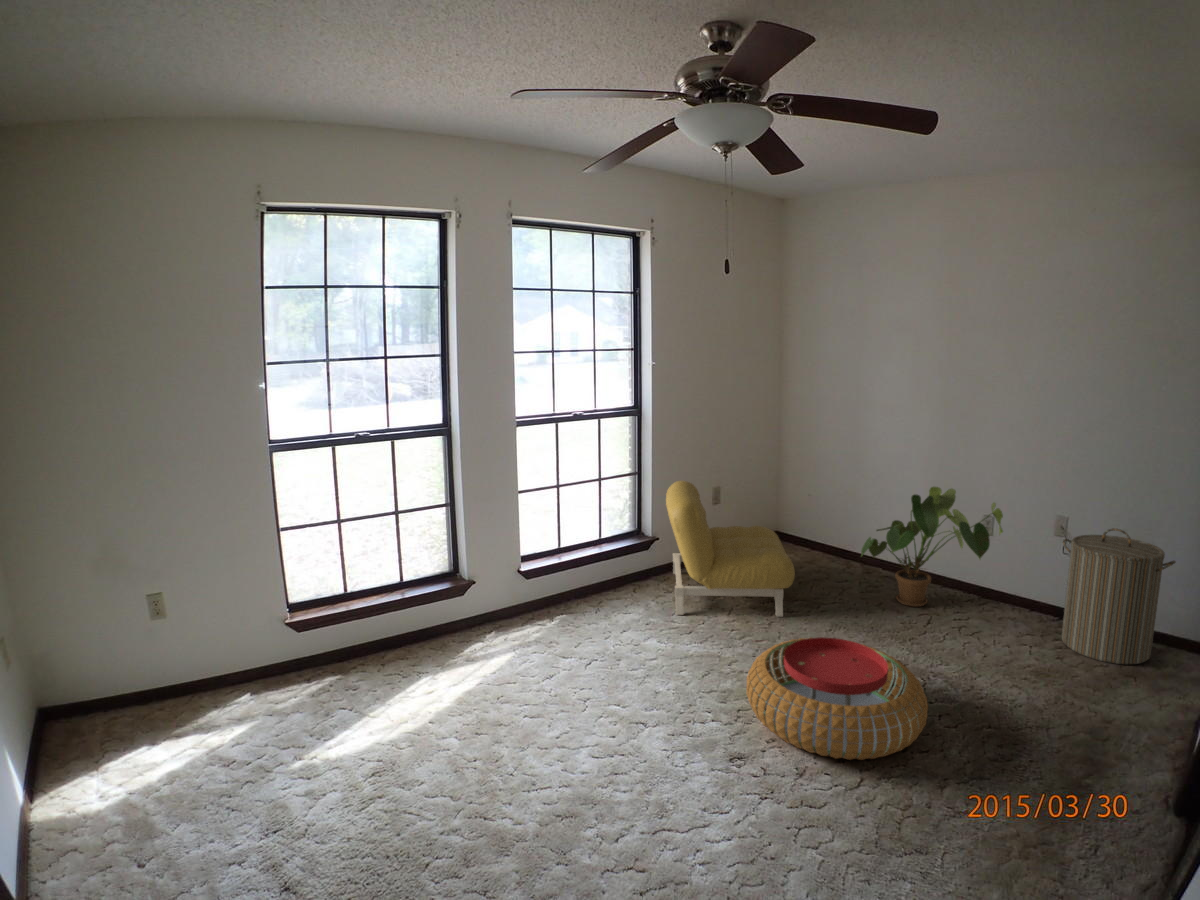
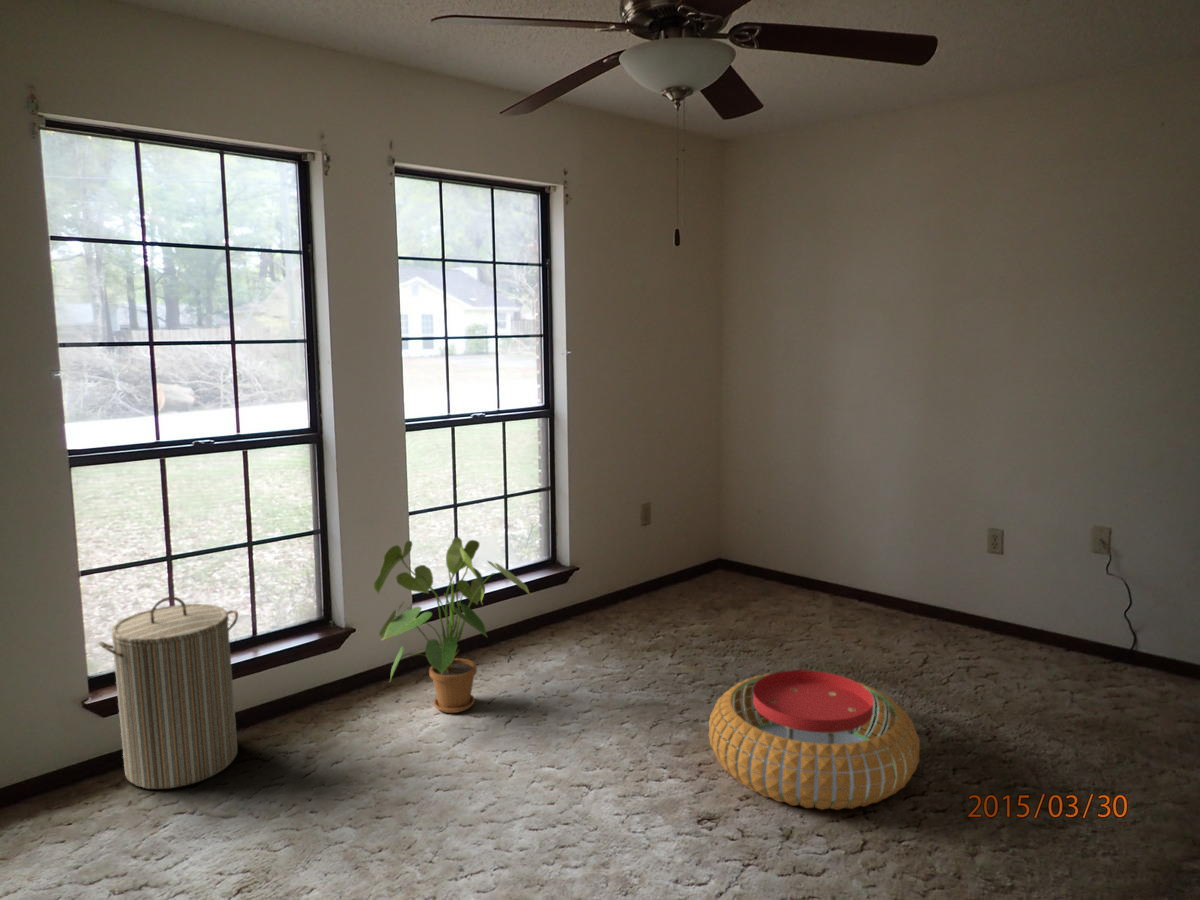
armchair: present [666,481,795,617] -> none [590,498,746,660]
house plant: present [861,487,1003,607] -> present [374,537,529,713]
laundry hamper: present [1062,528,1176,665] -> present [98,597,238,789]

